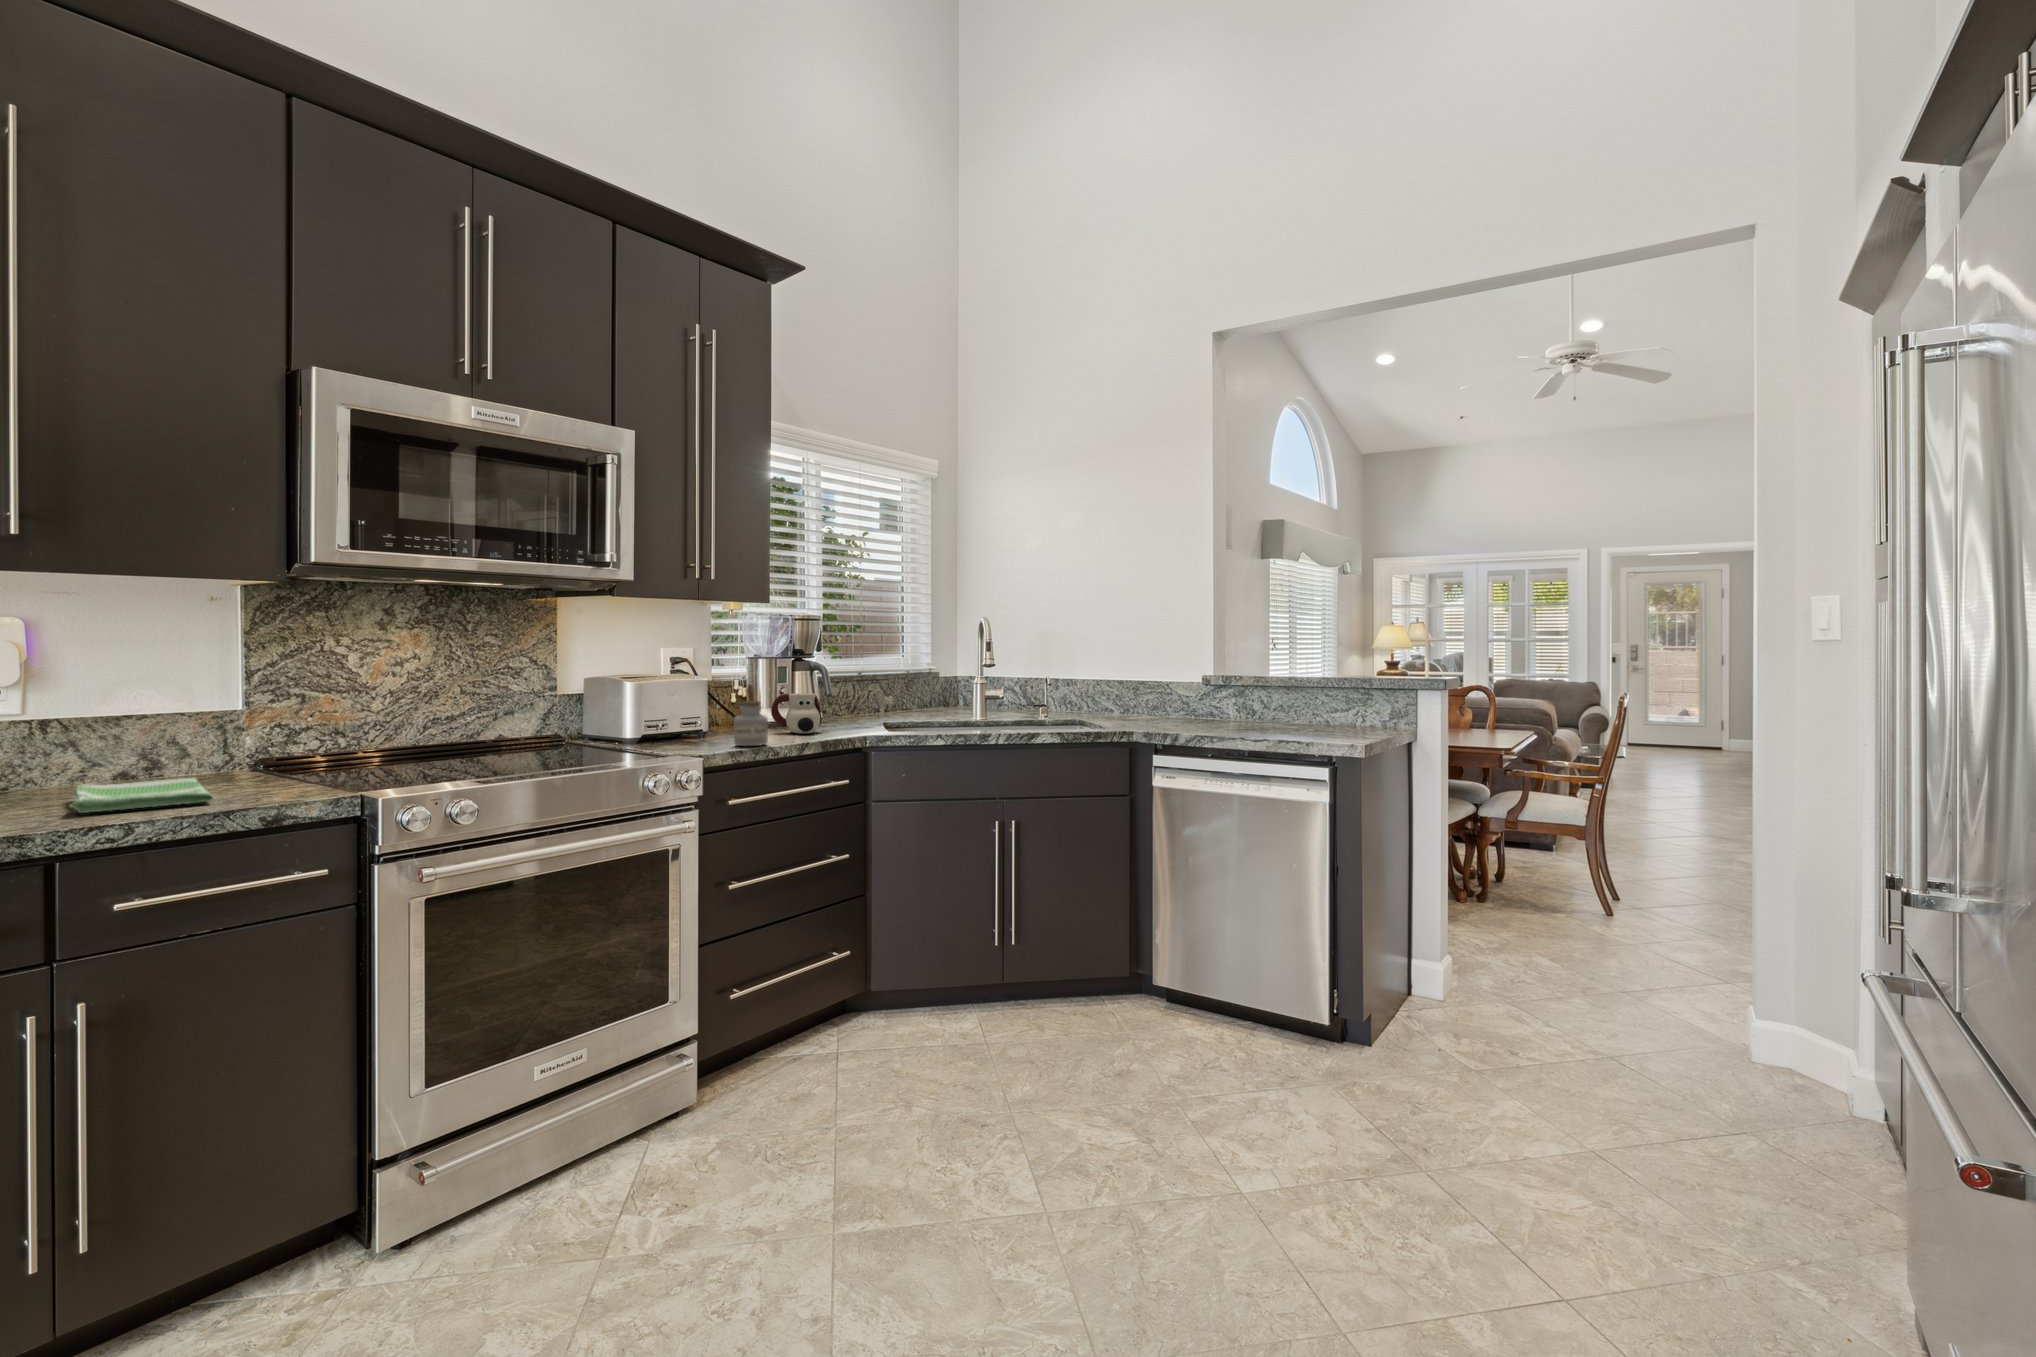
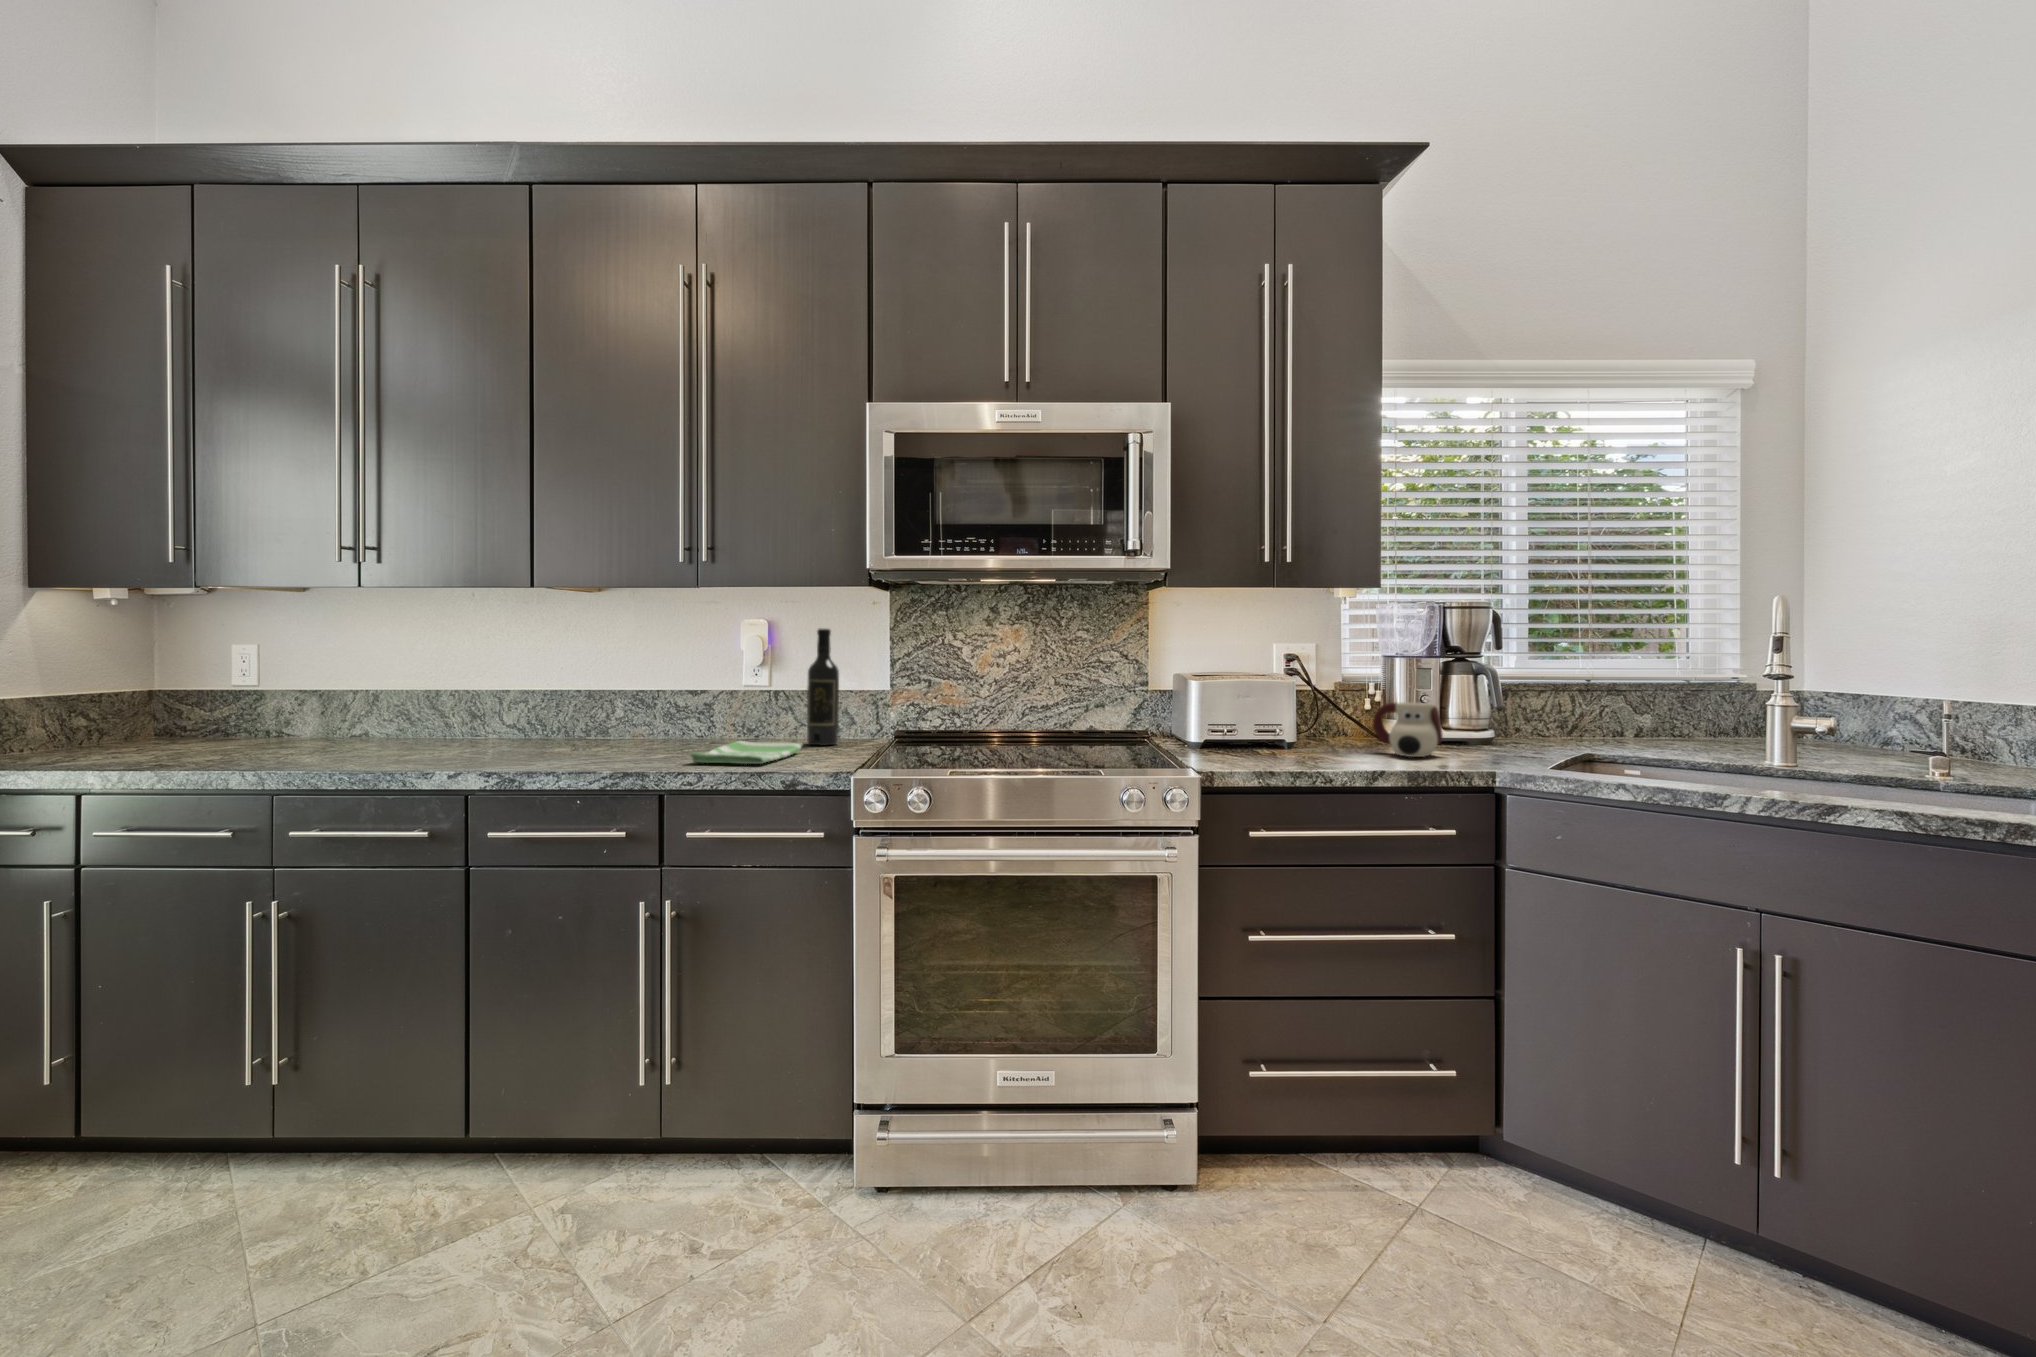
wine bottle: none [151,633,205,783] -> present [807,629,839,745]
jar: present [734,701,768,746] -> none [1275,709,1319,767]

